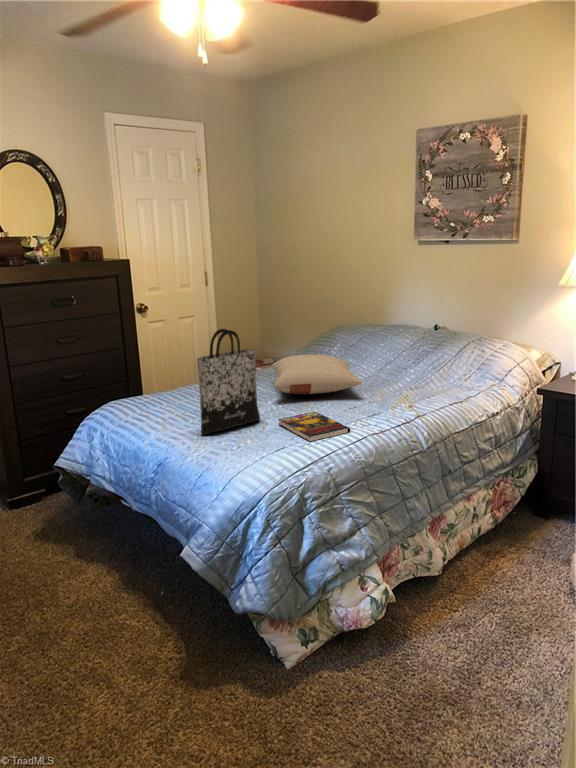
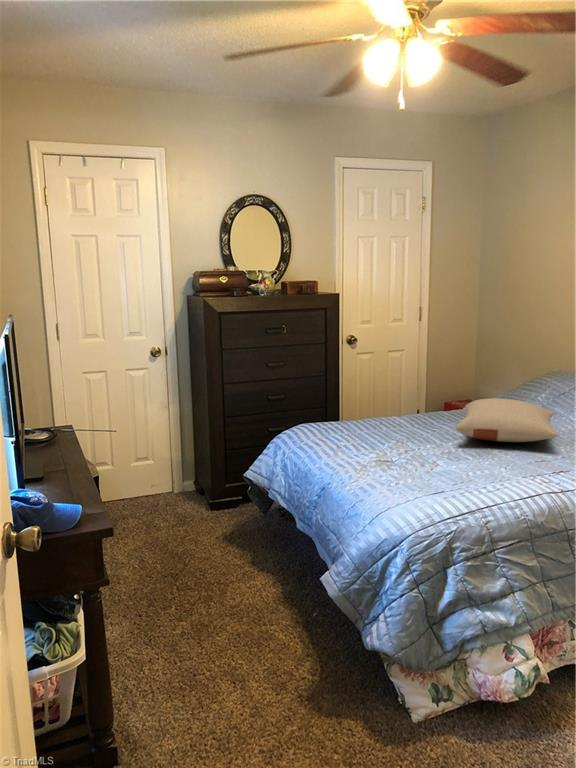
tote bag: present [197,329,260,435] -> none [367,363,433,467]
book: present [279,412,350,442] -> none [449,460,525,490]

